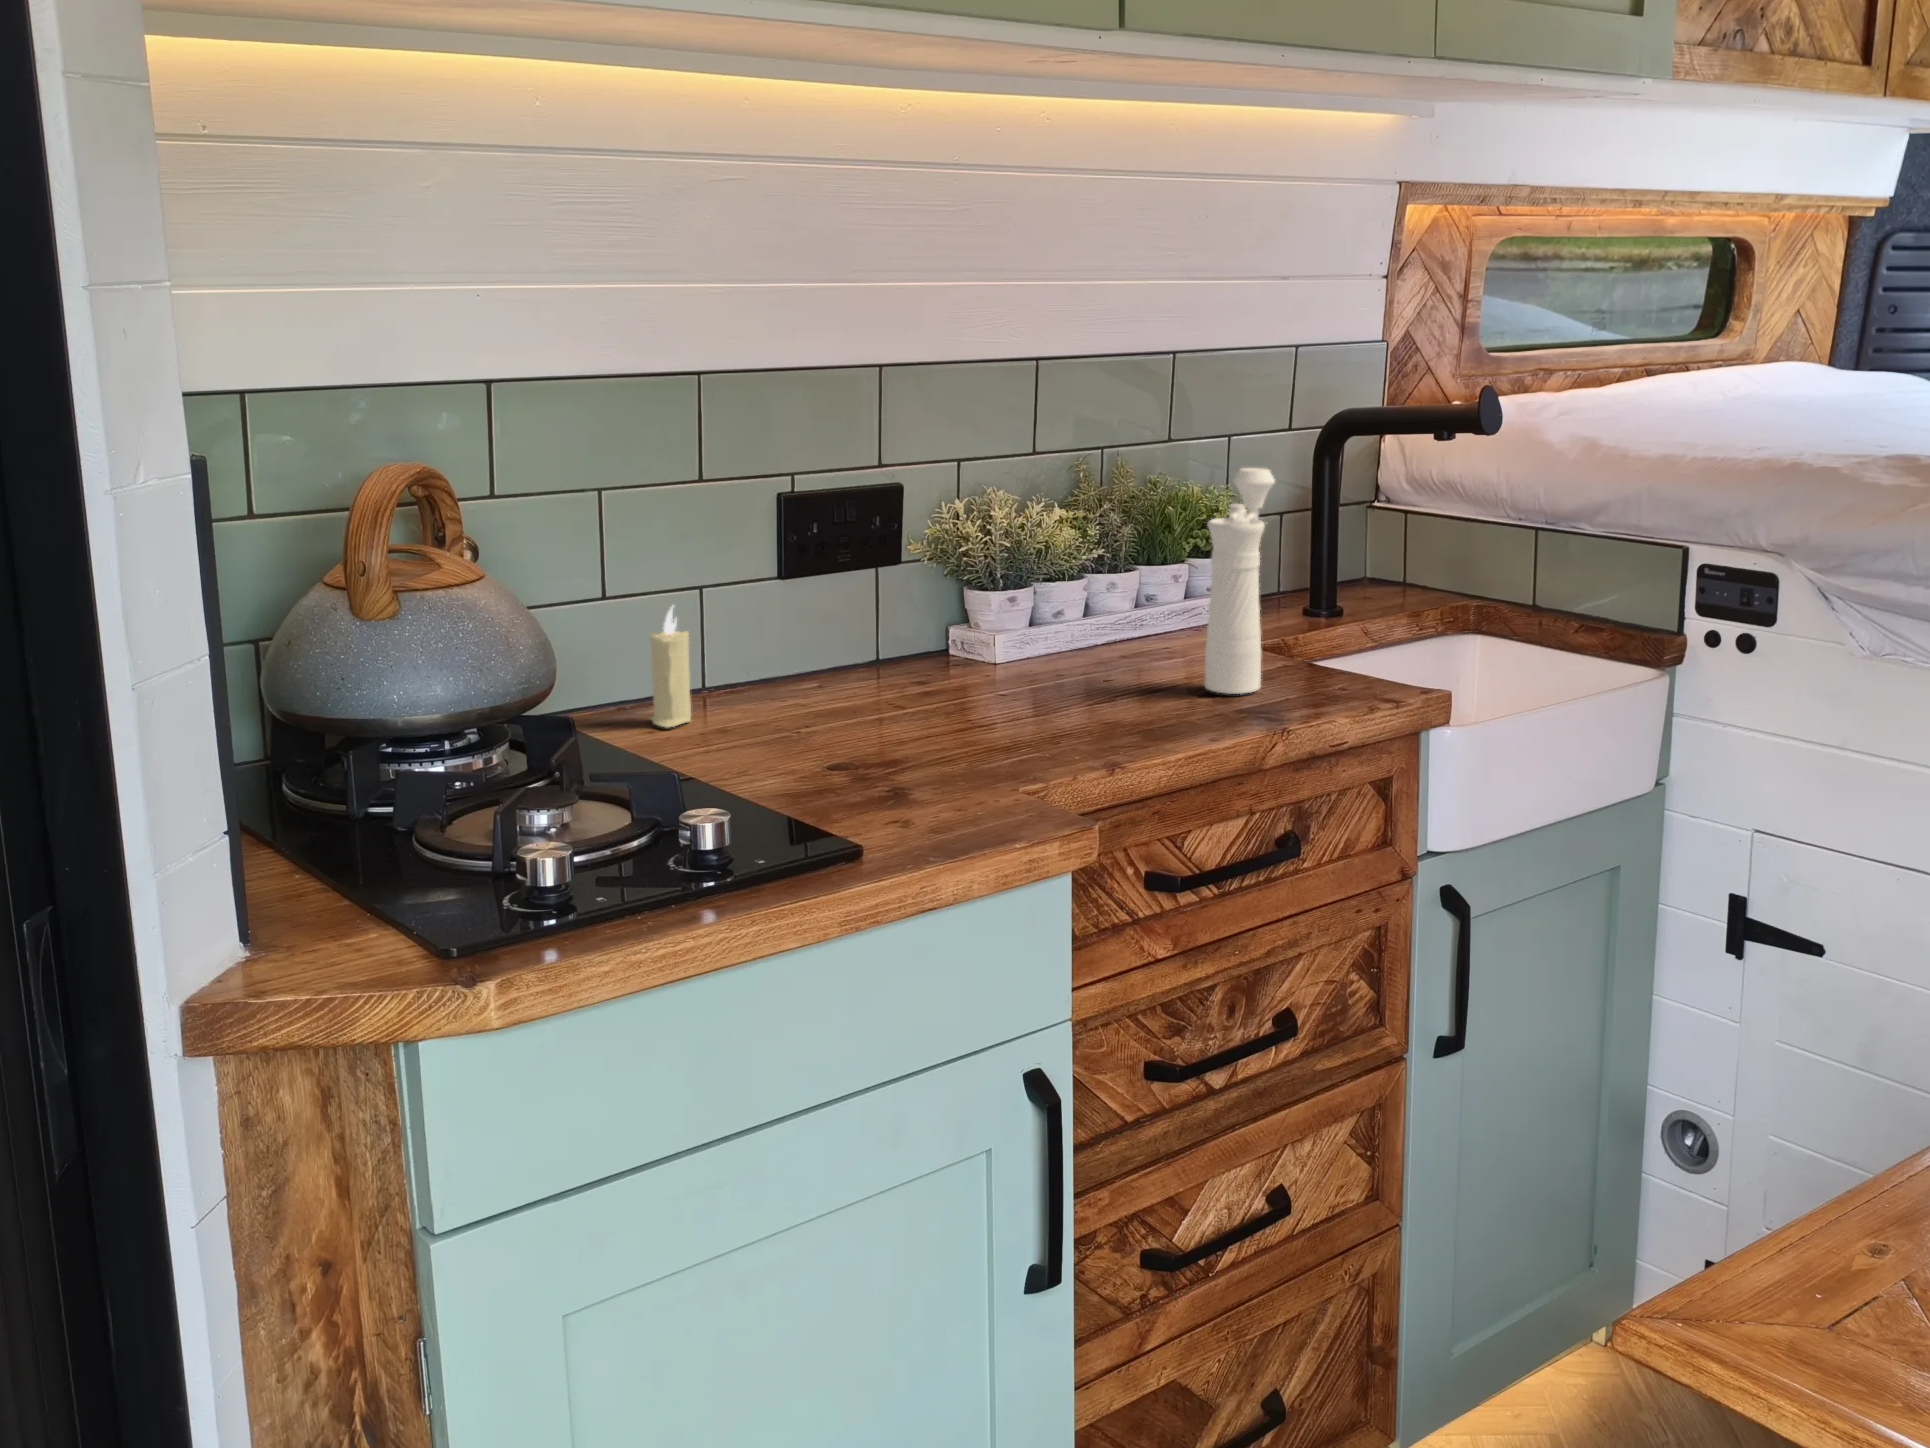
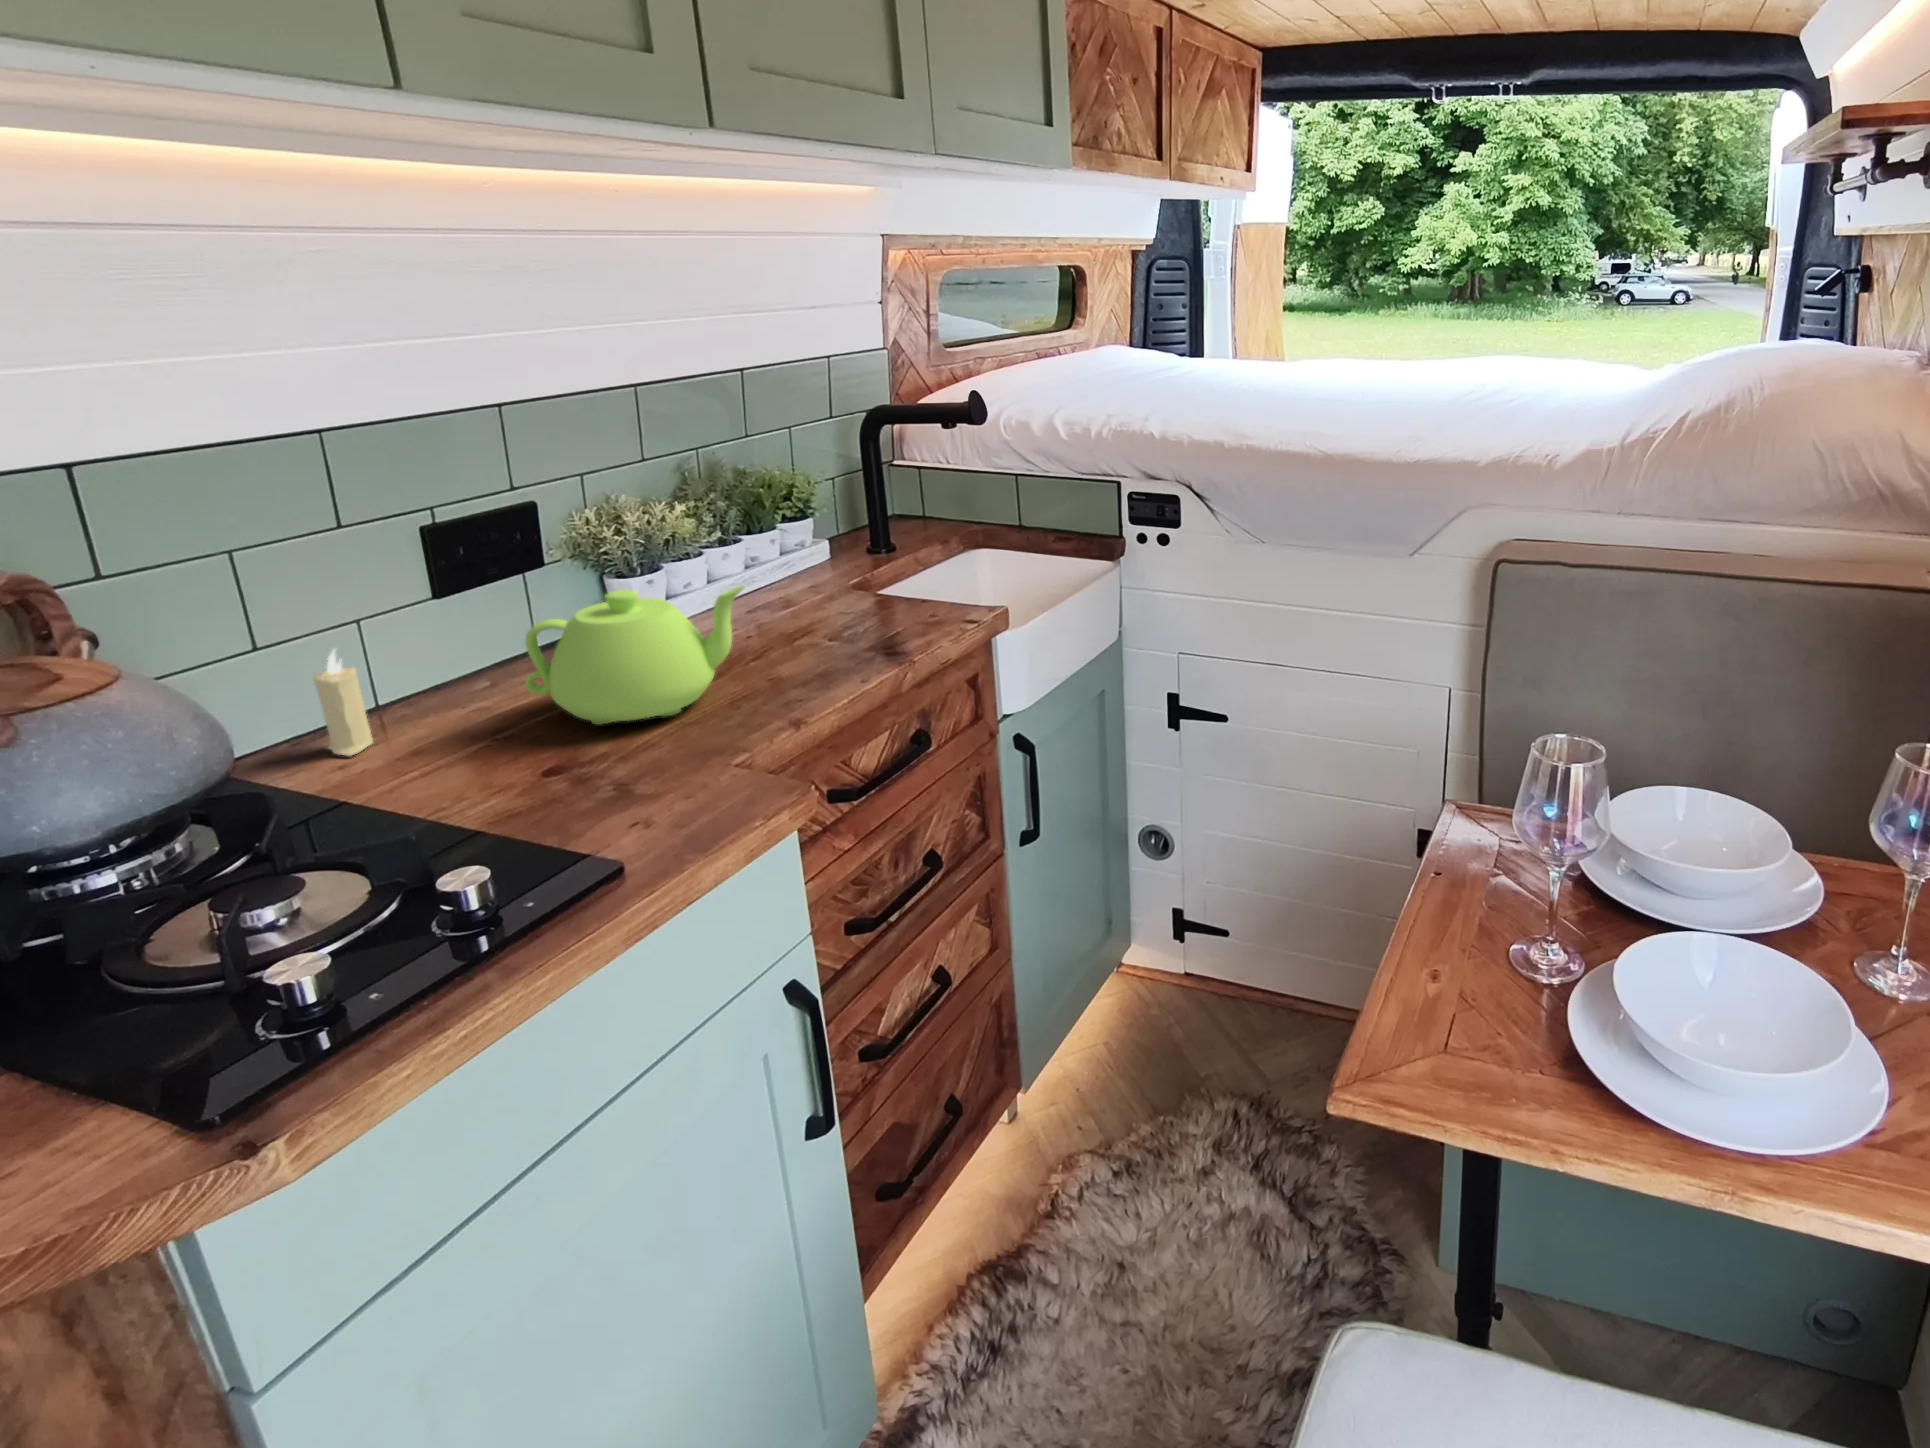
pepper mill: present [1205,468,1275,694] -> none [818,466,874,638]
teapot: none [840,577,1090,738] -> present [525,586,744,725]

